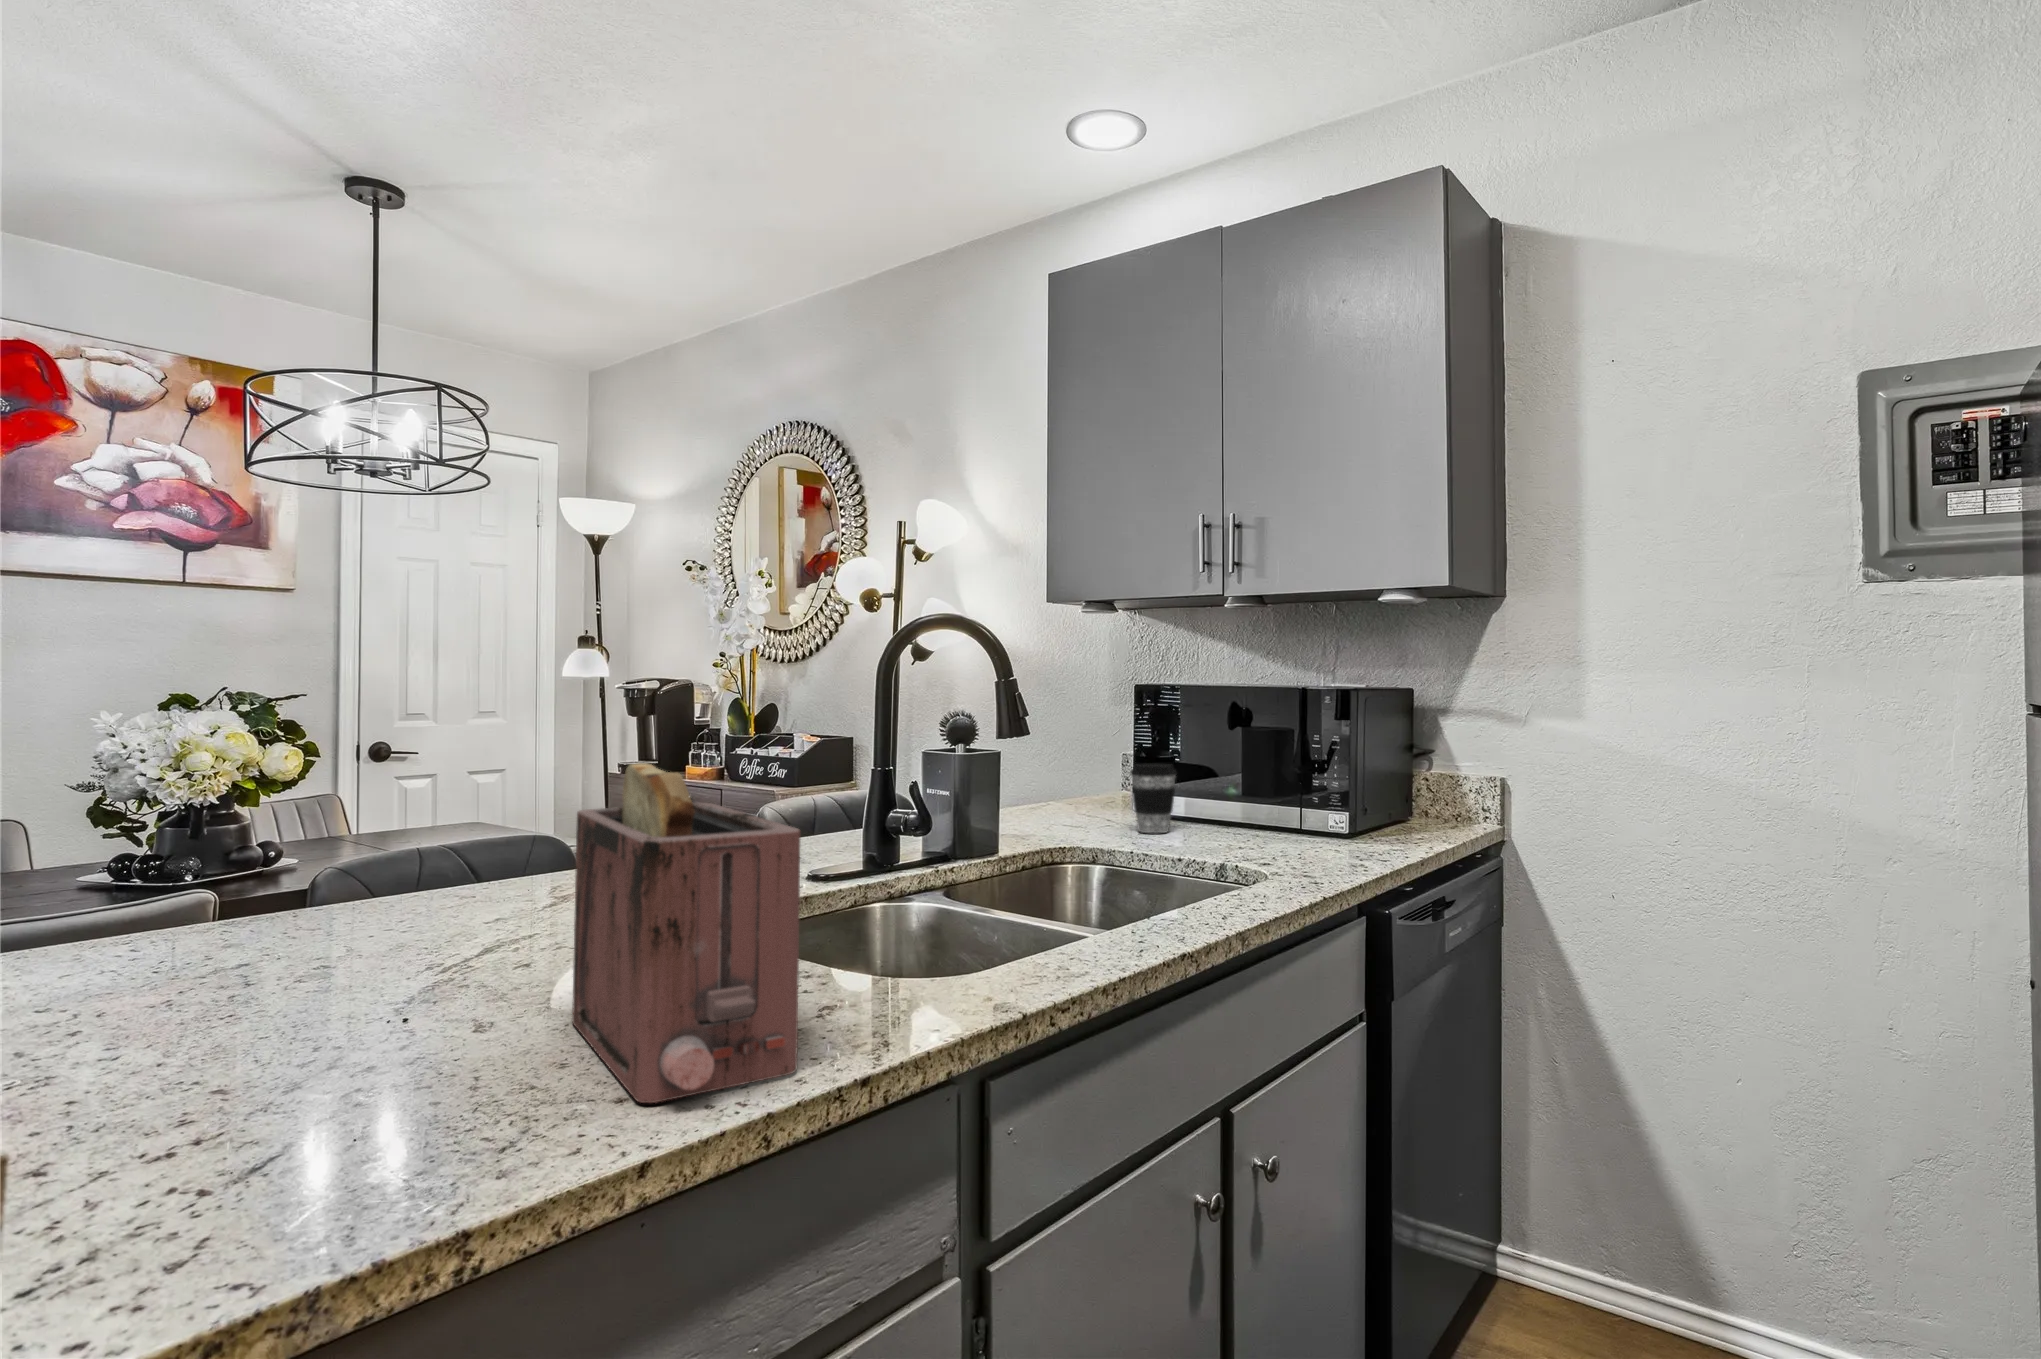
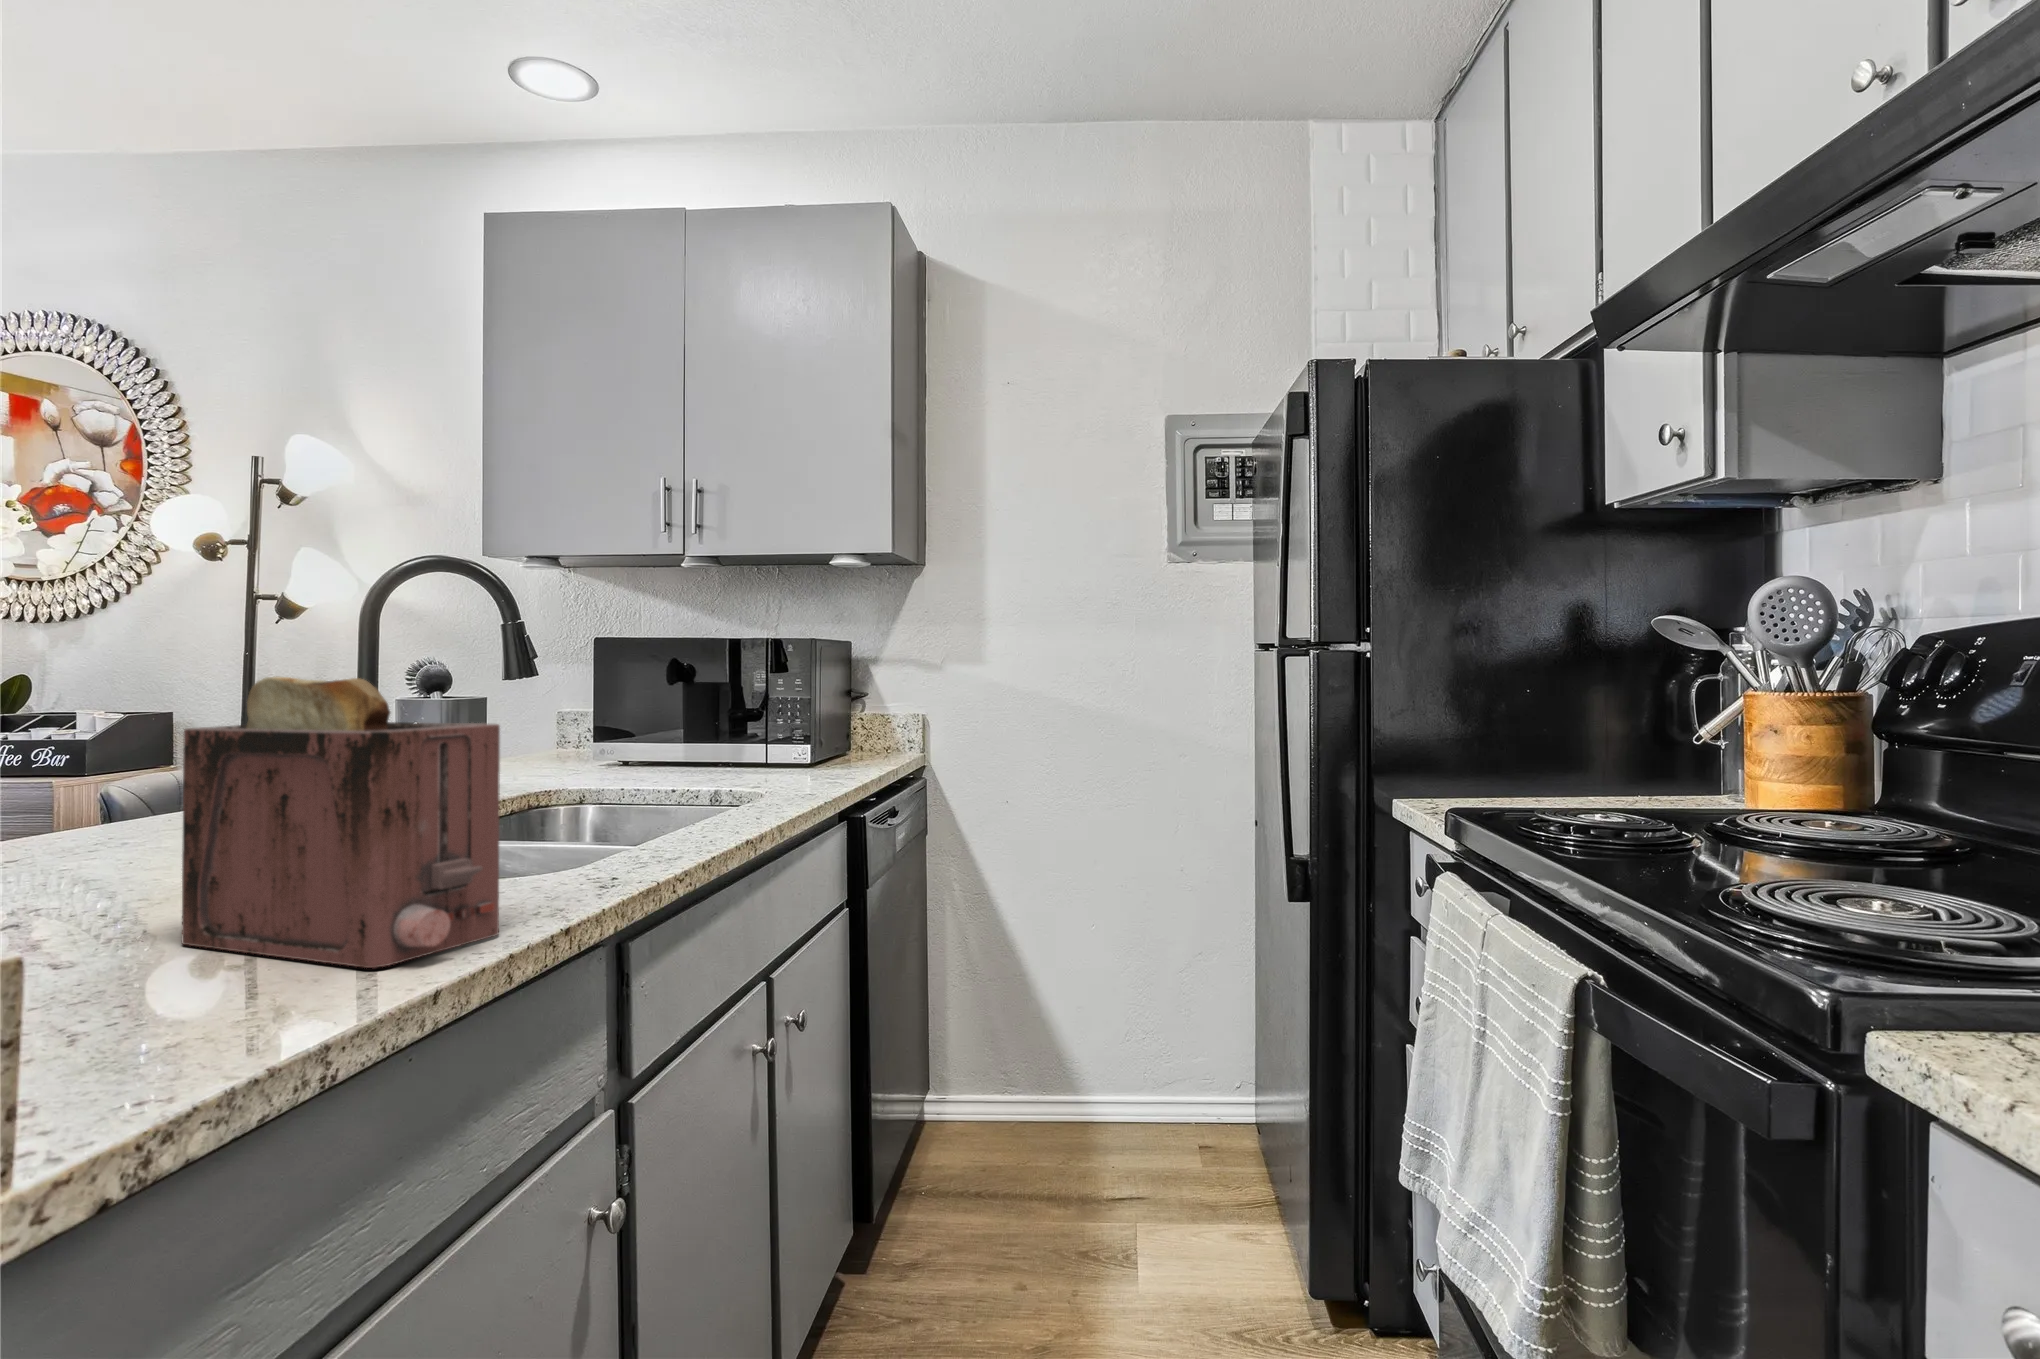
coffee cup: present [1130,764,1176,833] -> none [601,712,649,776]

